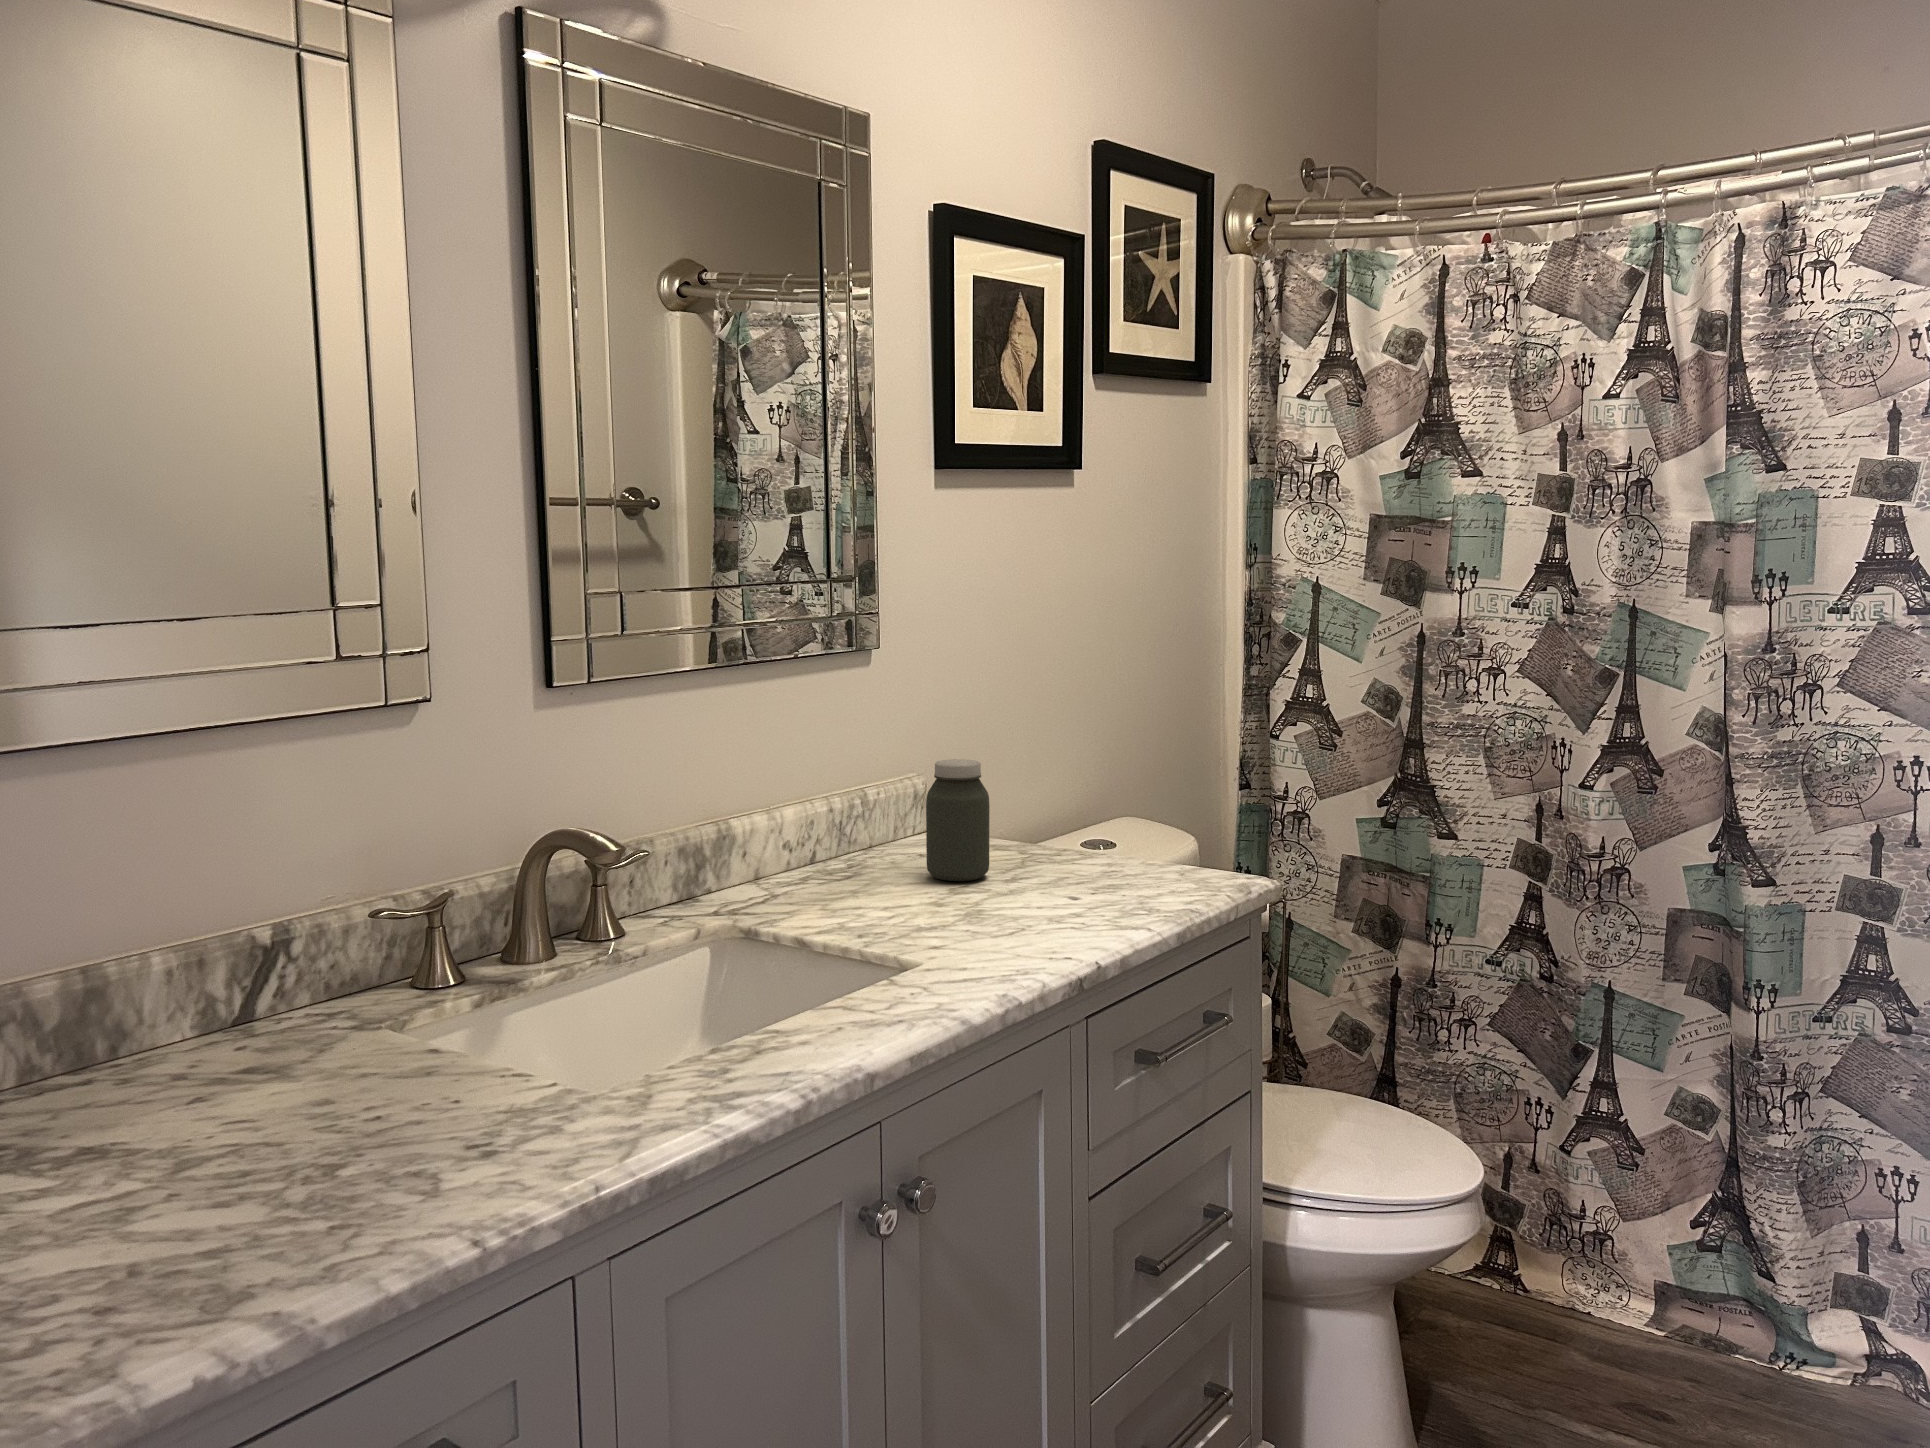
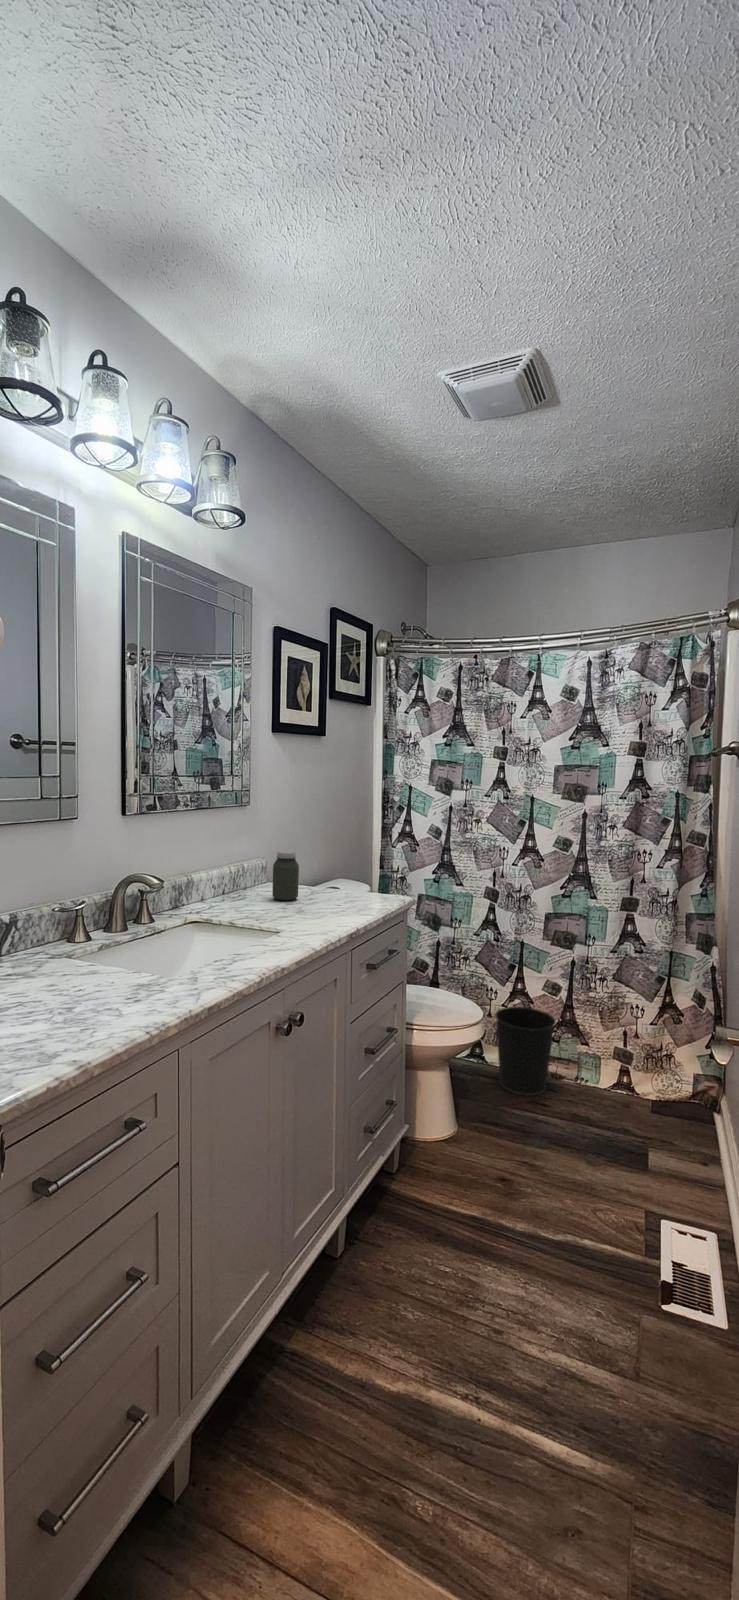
wastebasket: none [1537,1152,1708,1387] -> present [495,1007,556,1096]

